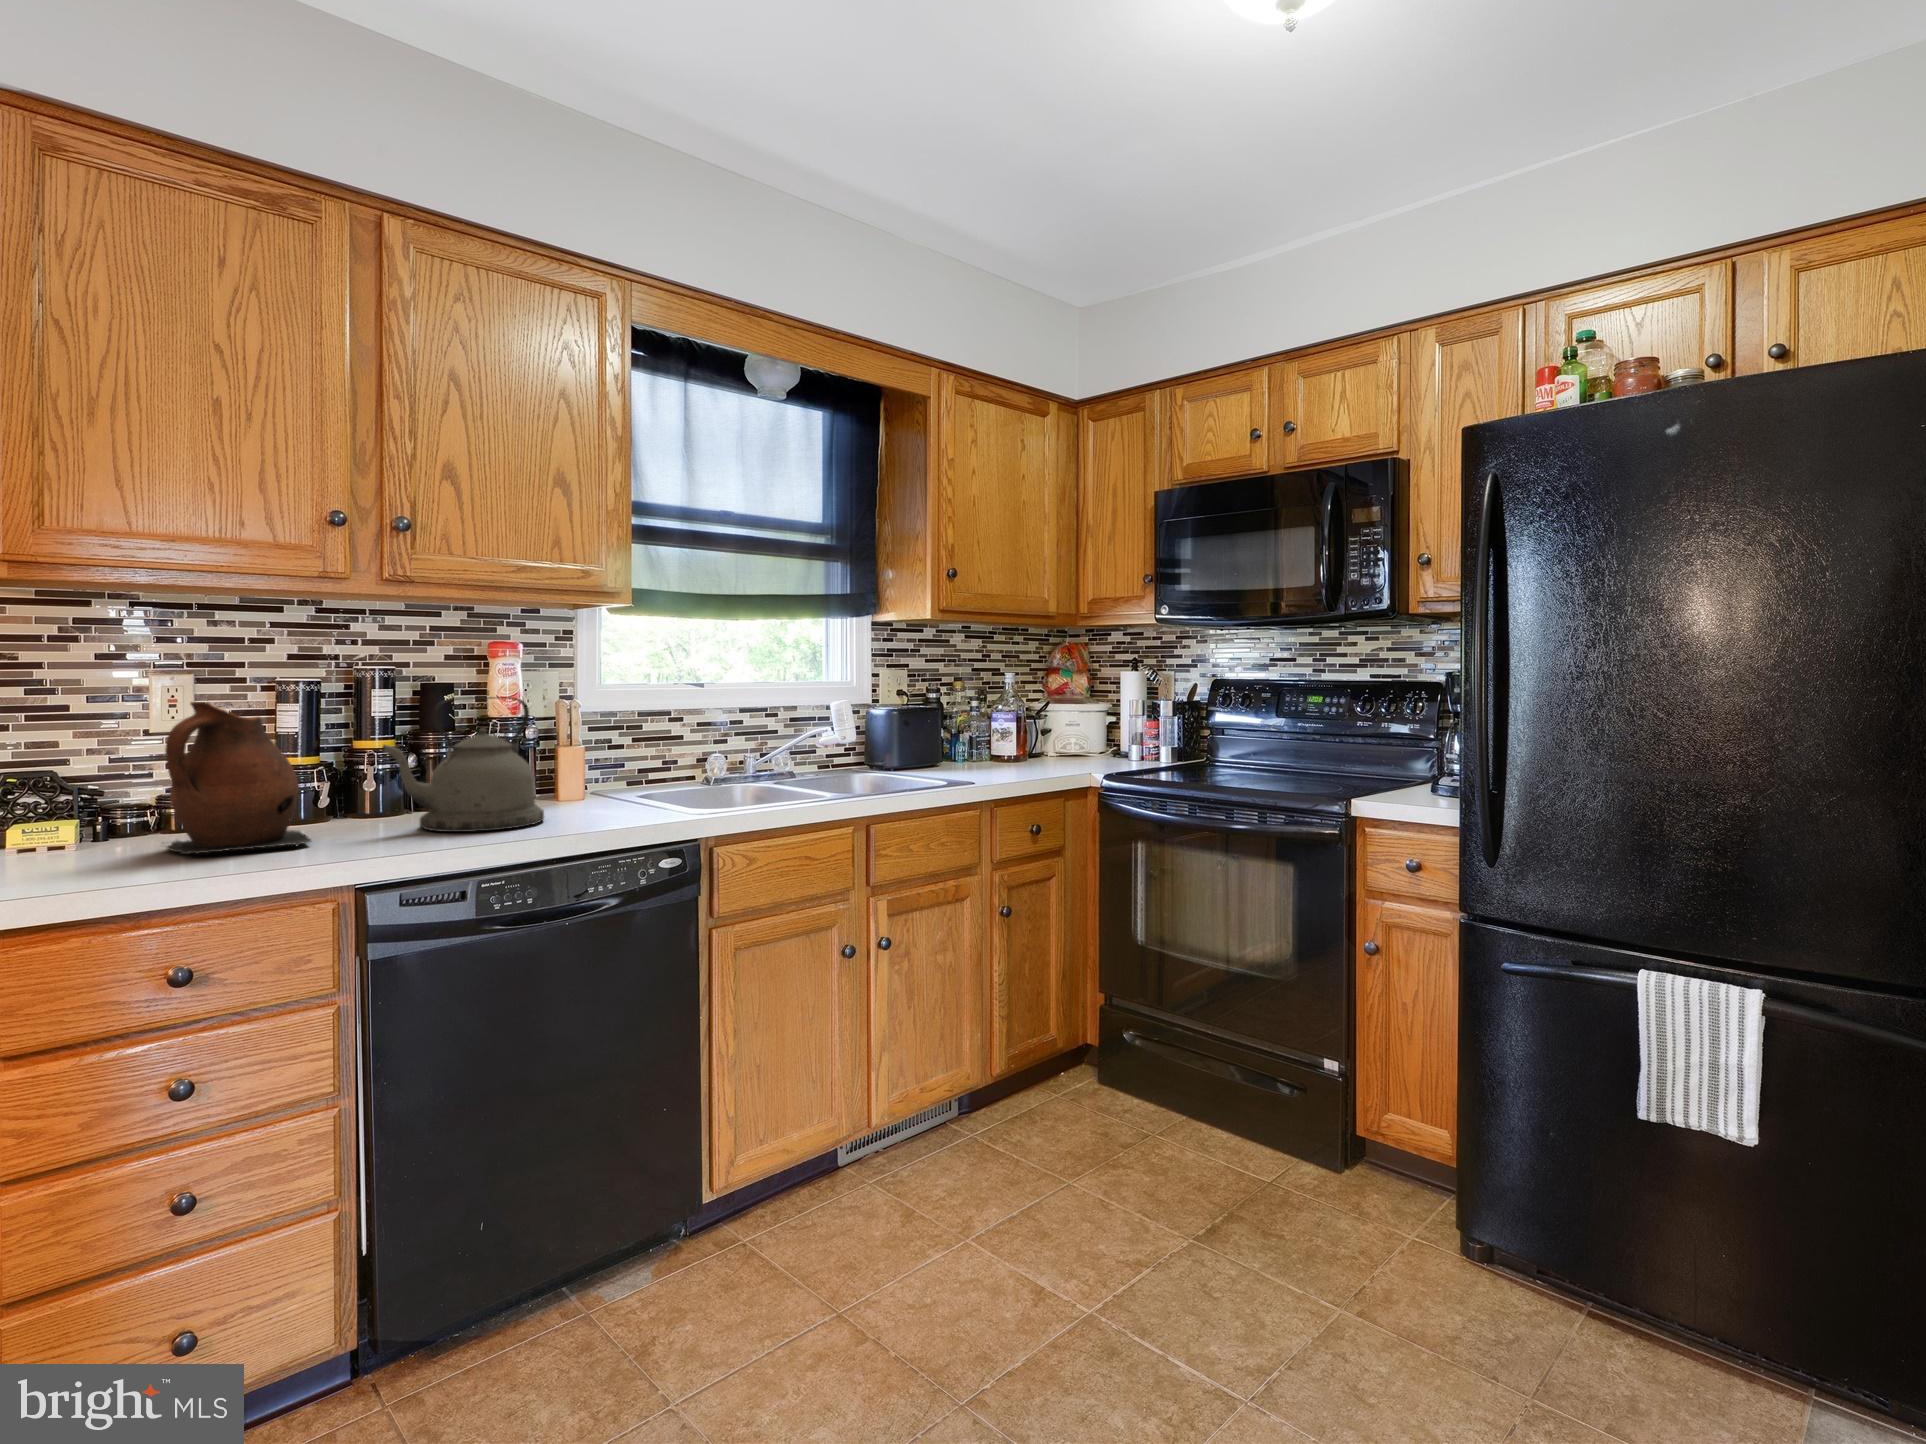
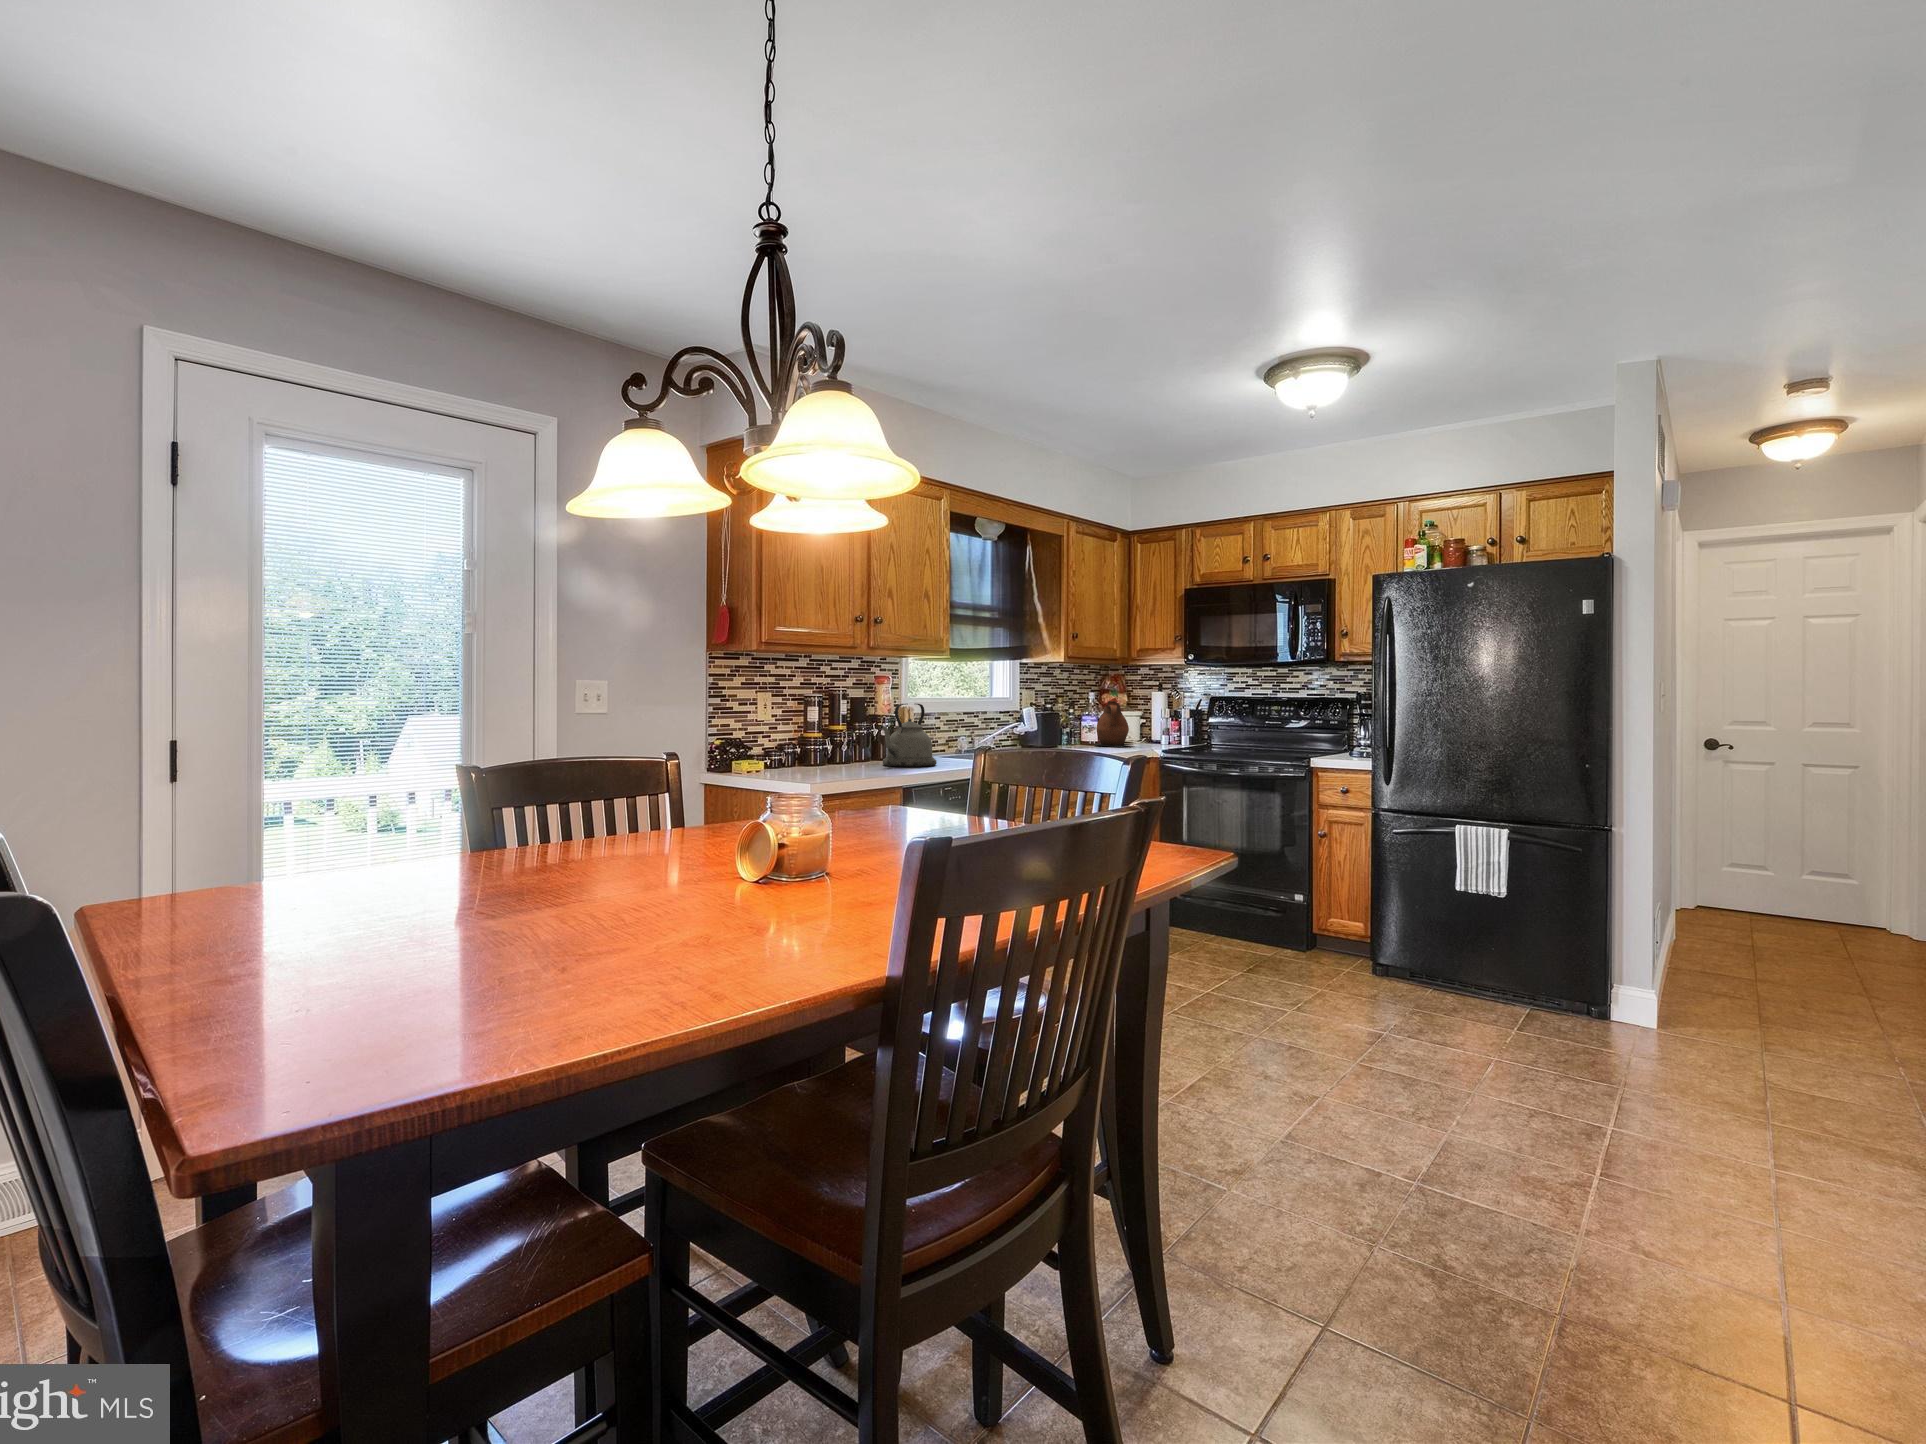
ceramic pitcher: present [165,702,312,854] -> present [1093,701,1133,746]

